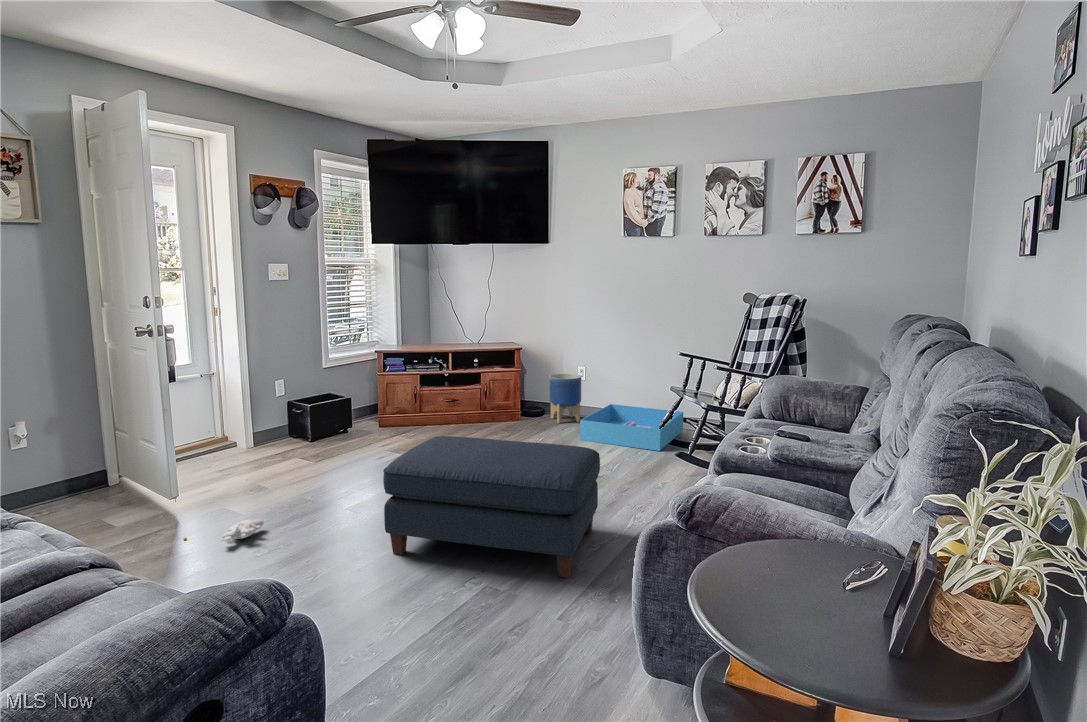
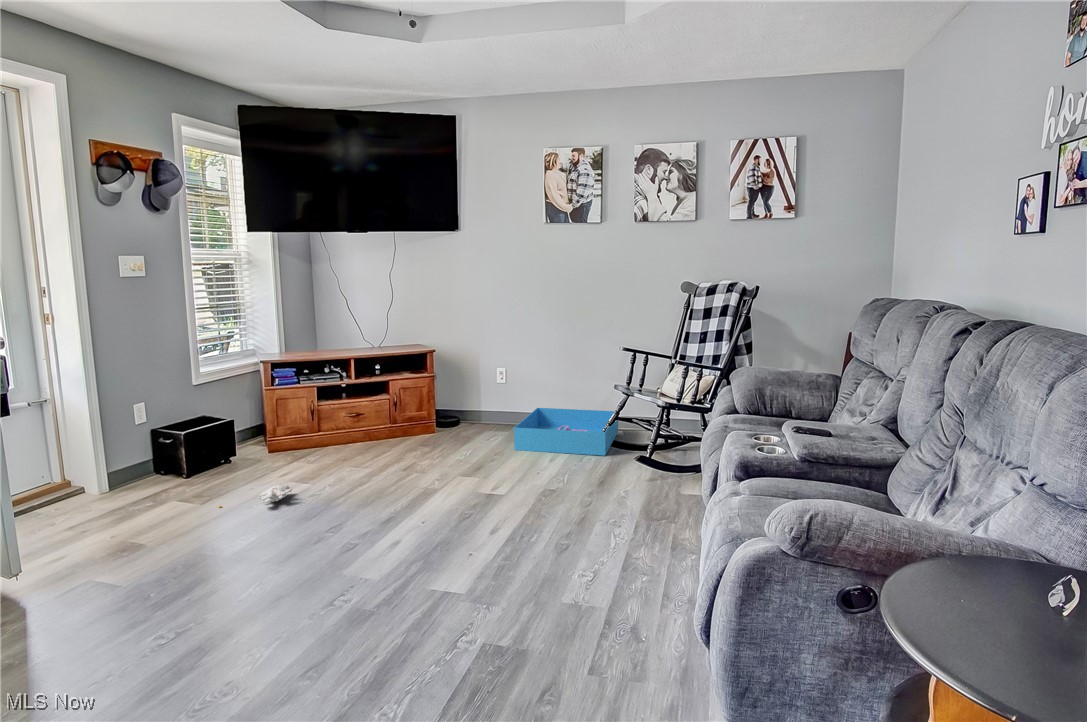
planter: present [549,373,581,423] -> none [468,376,505,433]
ottoman: present [383,436,600,578] -> none [338,459,587,613]
plush toy: present [183,519,264,542] -> present [218,485,292,507]

